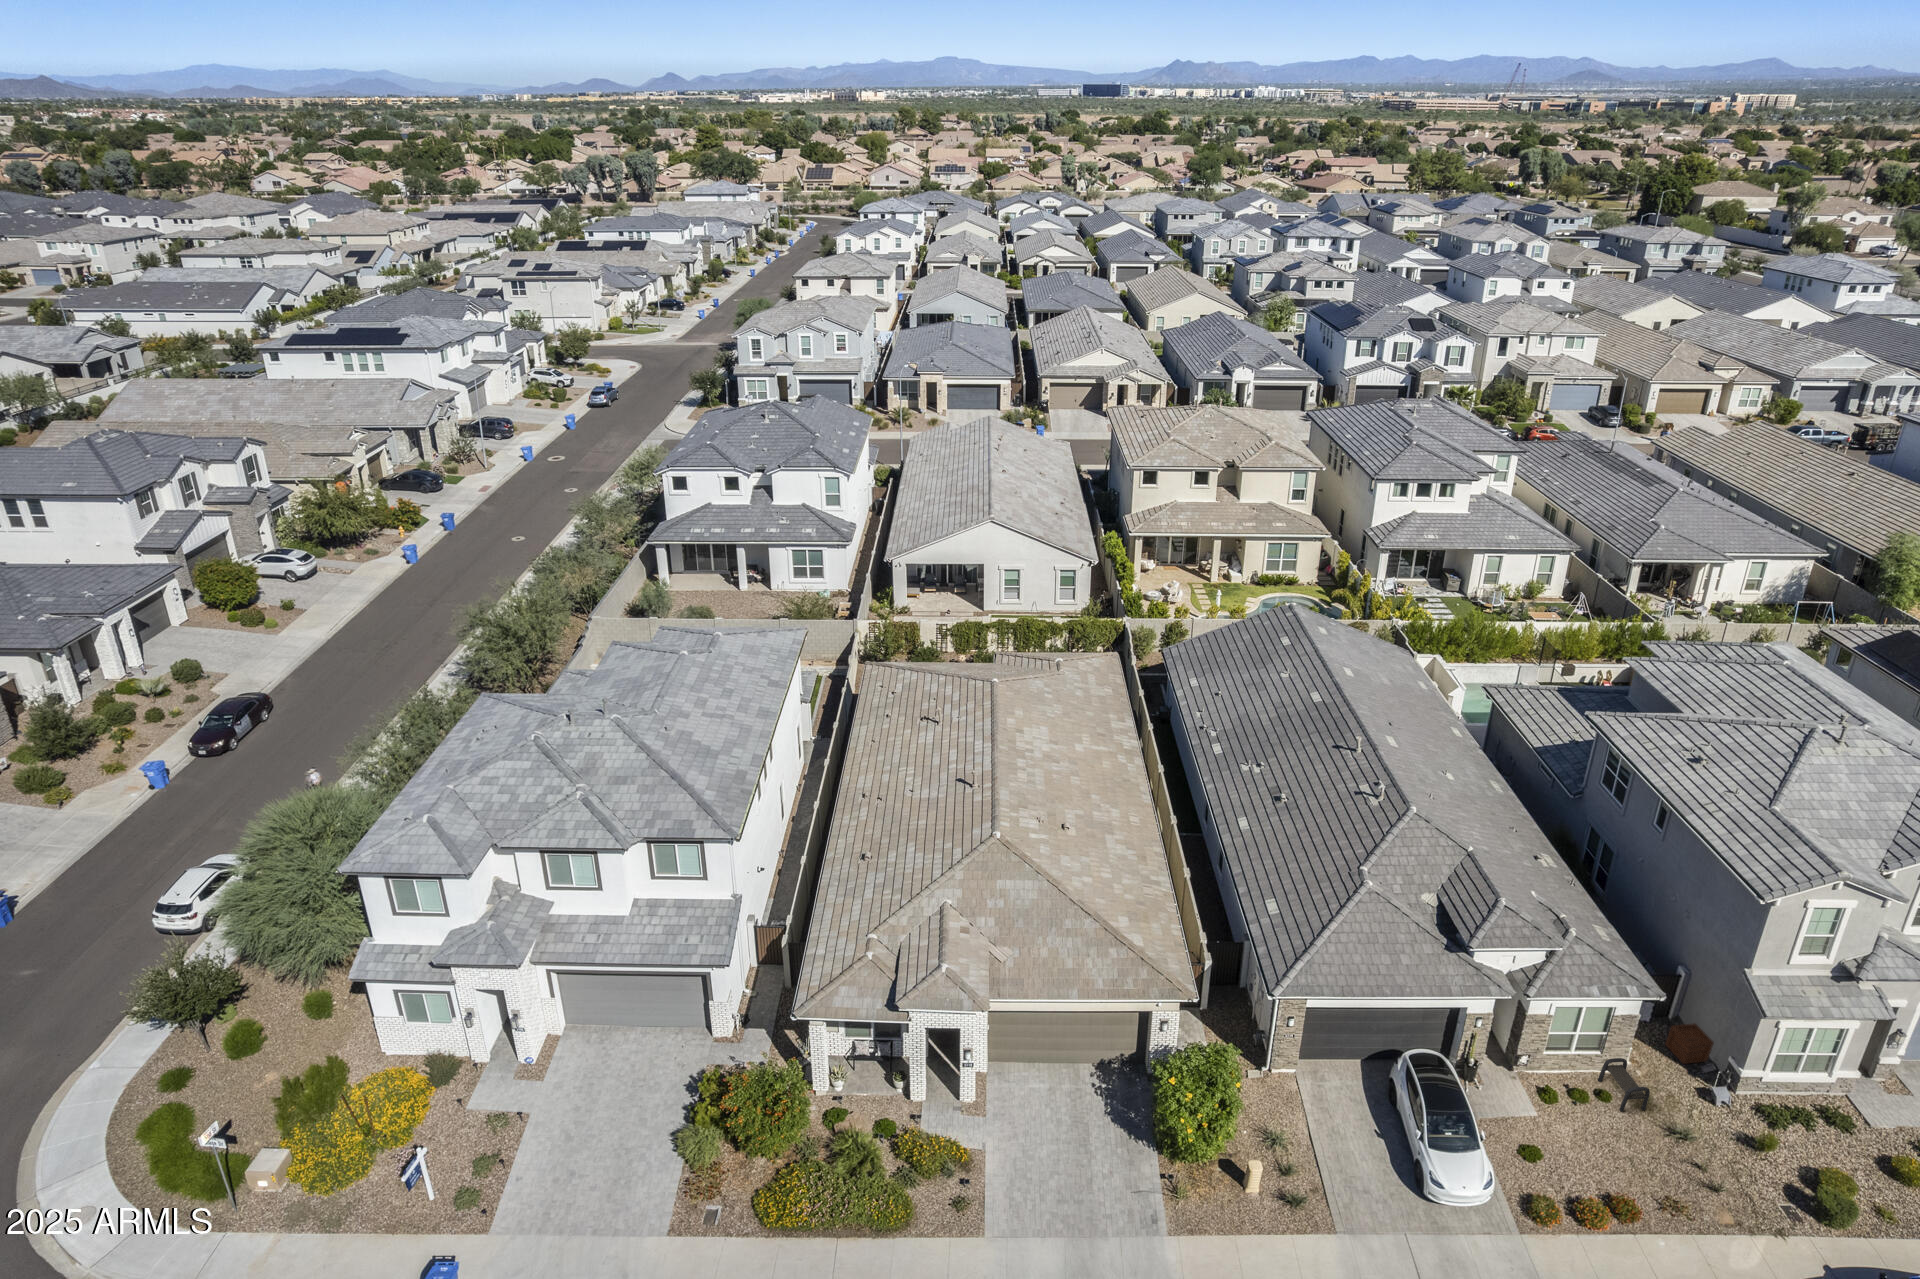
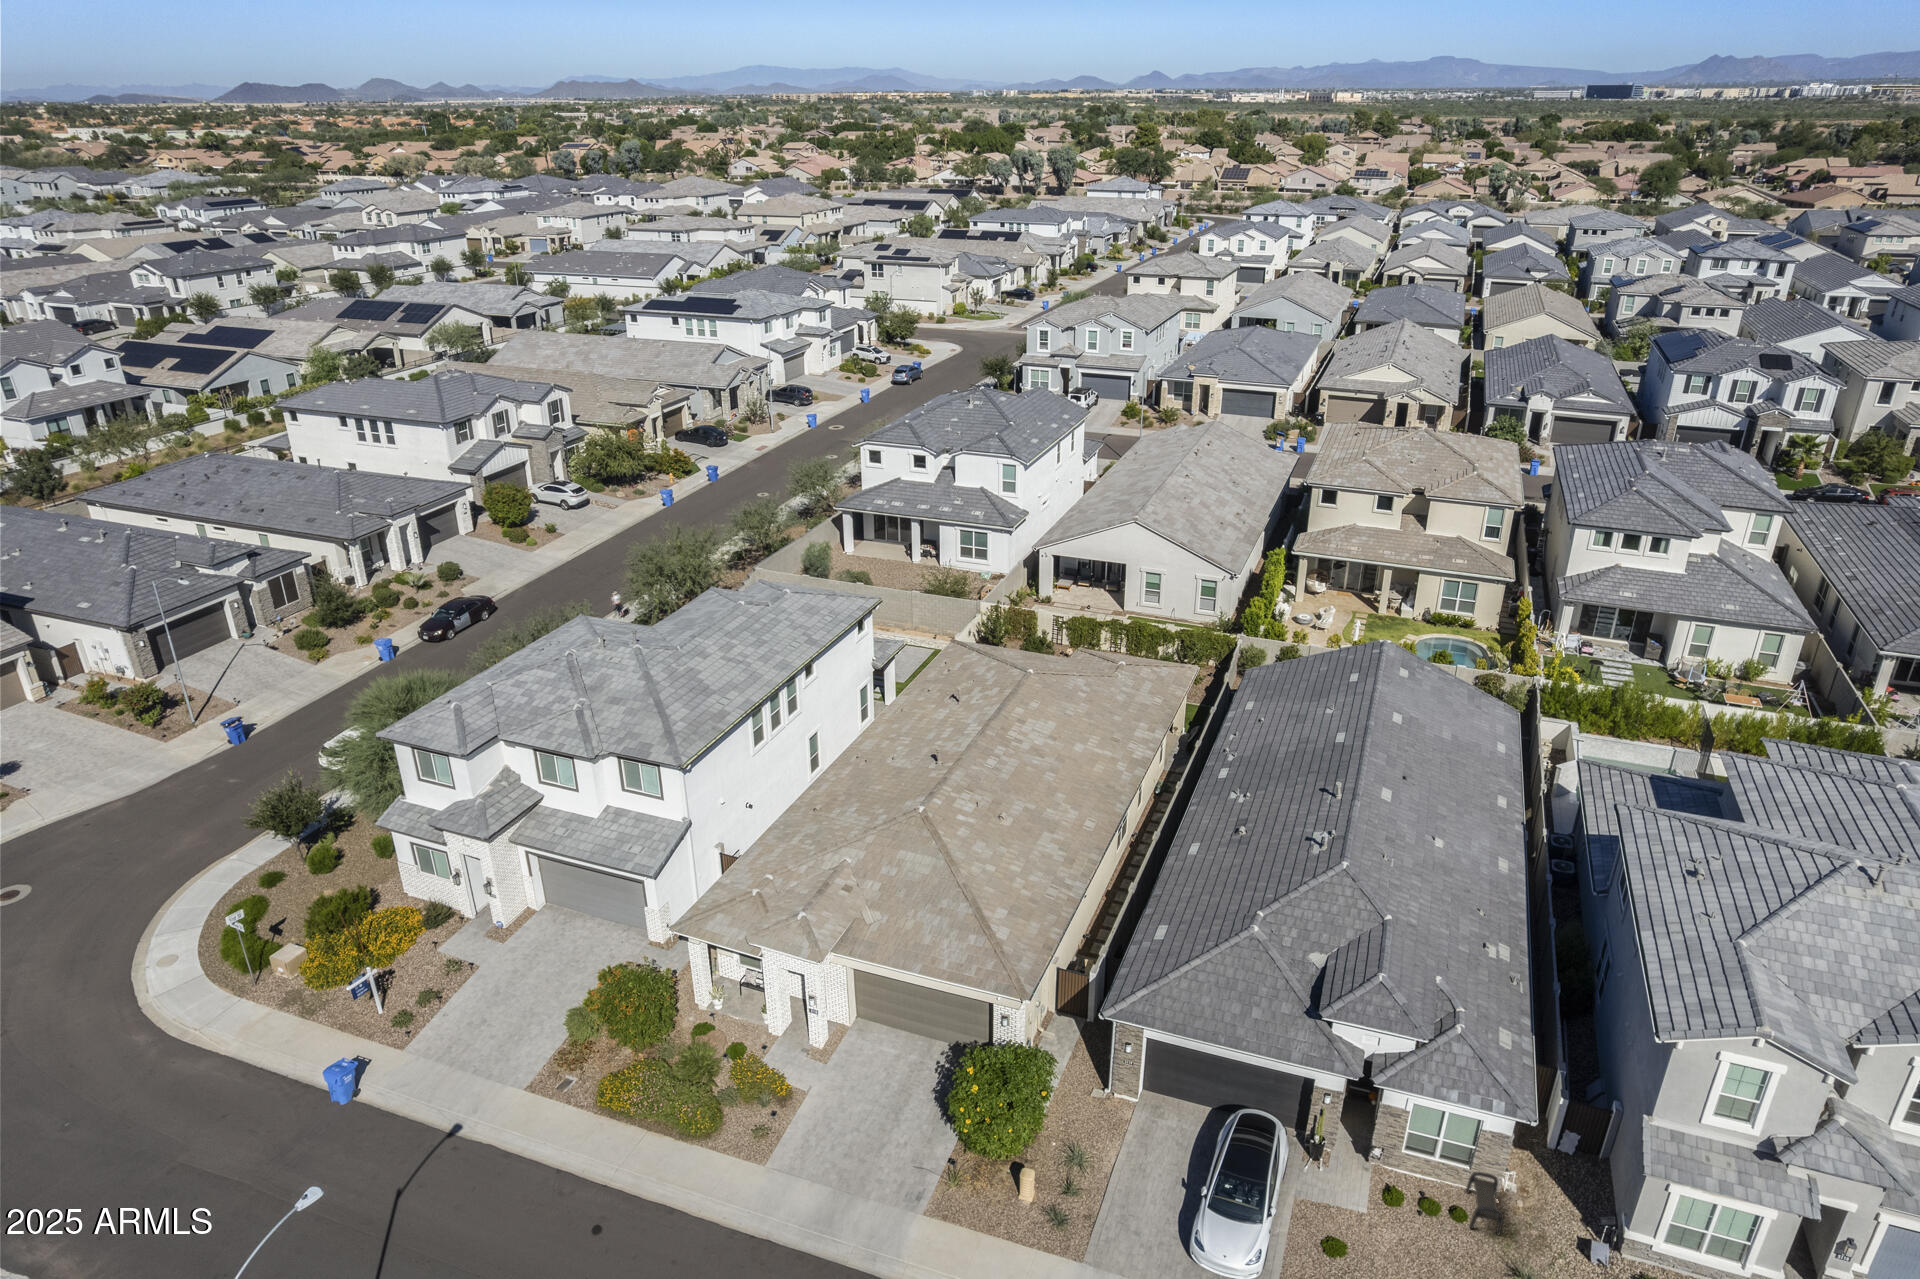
wooden crate: present [1665,1023,1714,1064] -> none [1572,1159,1619,1209]

